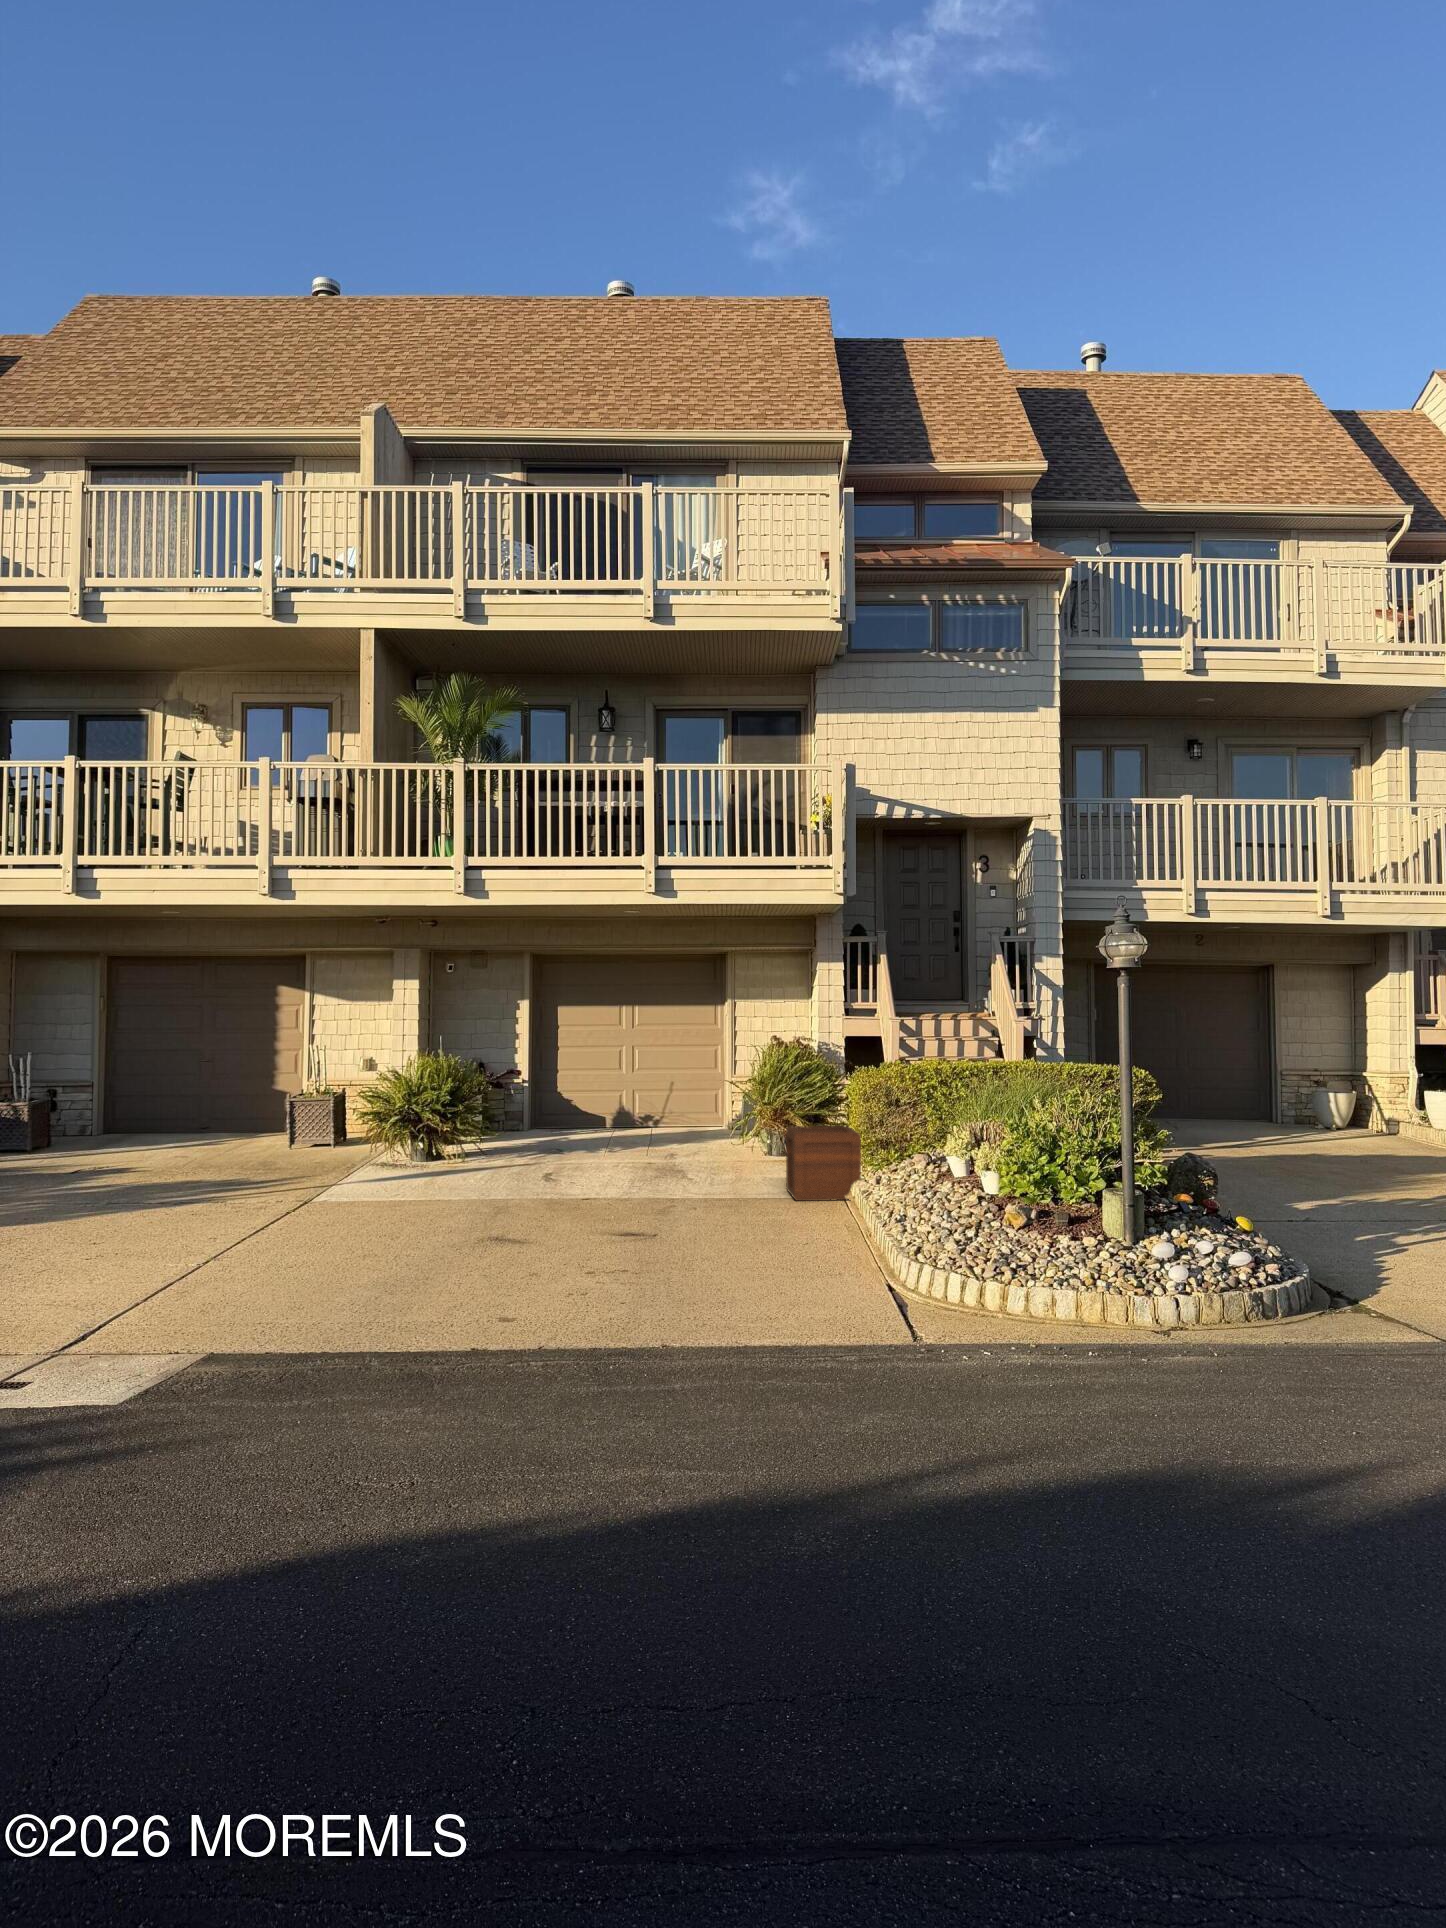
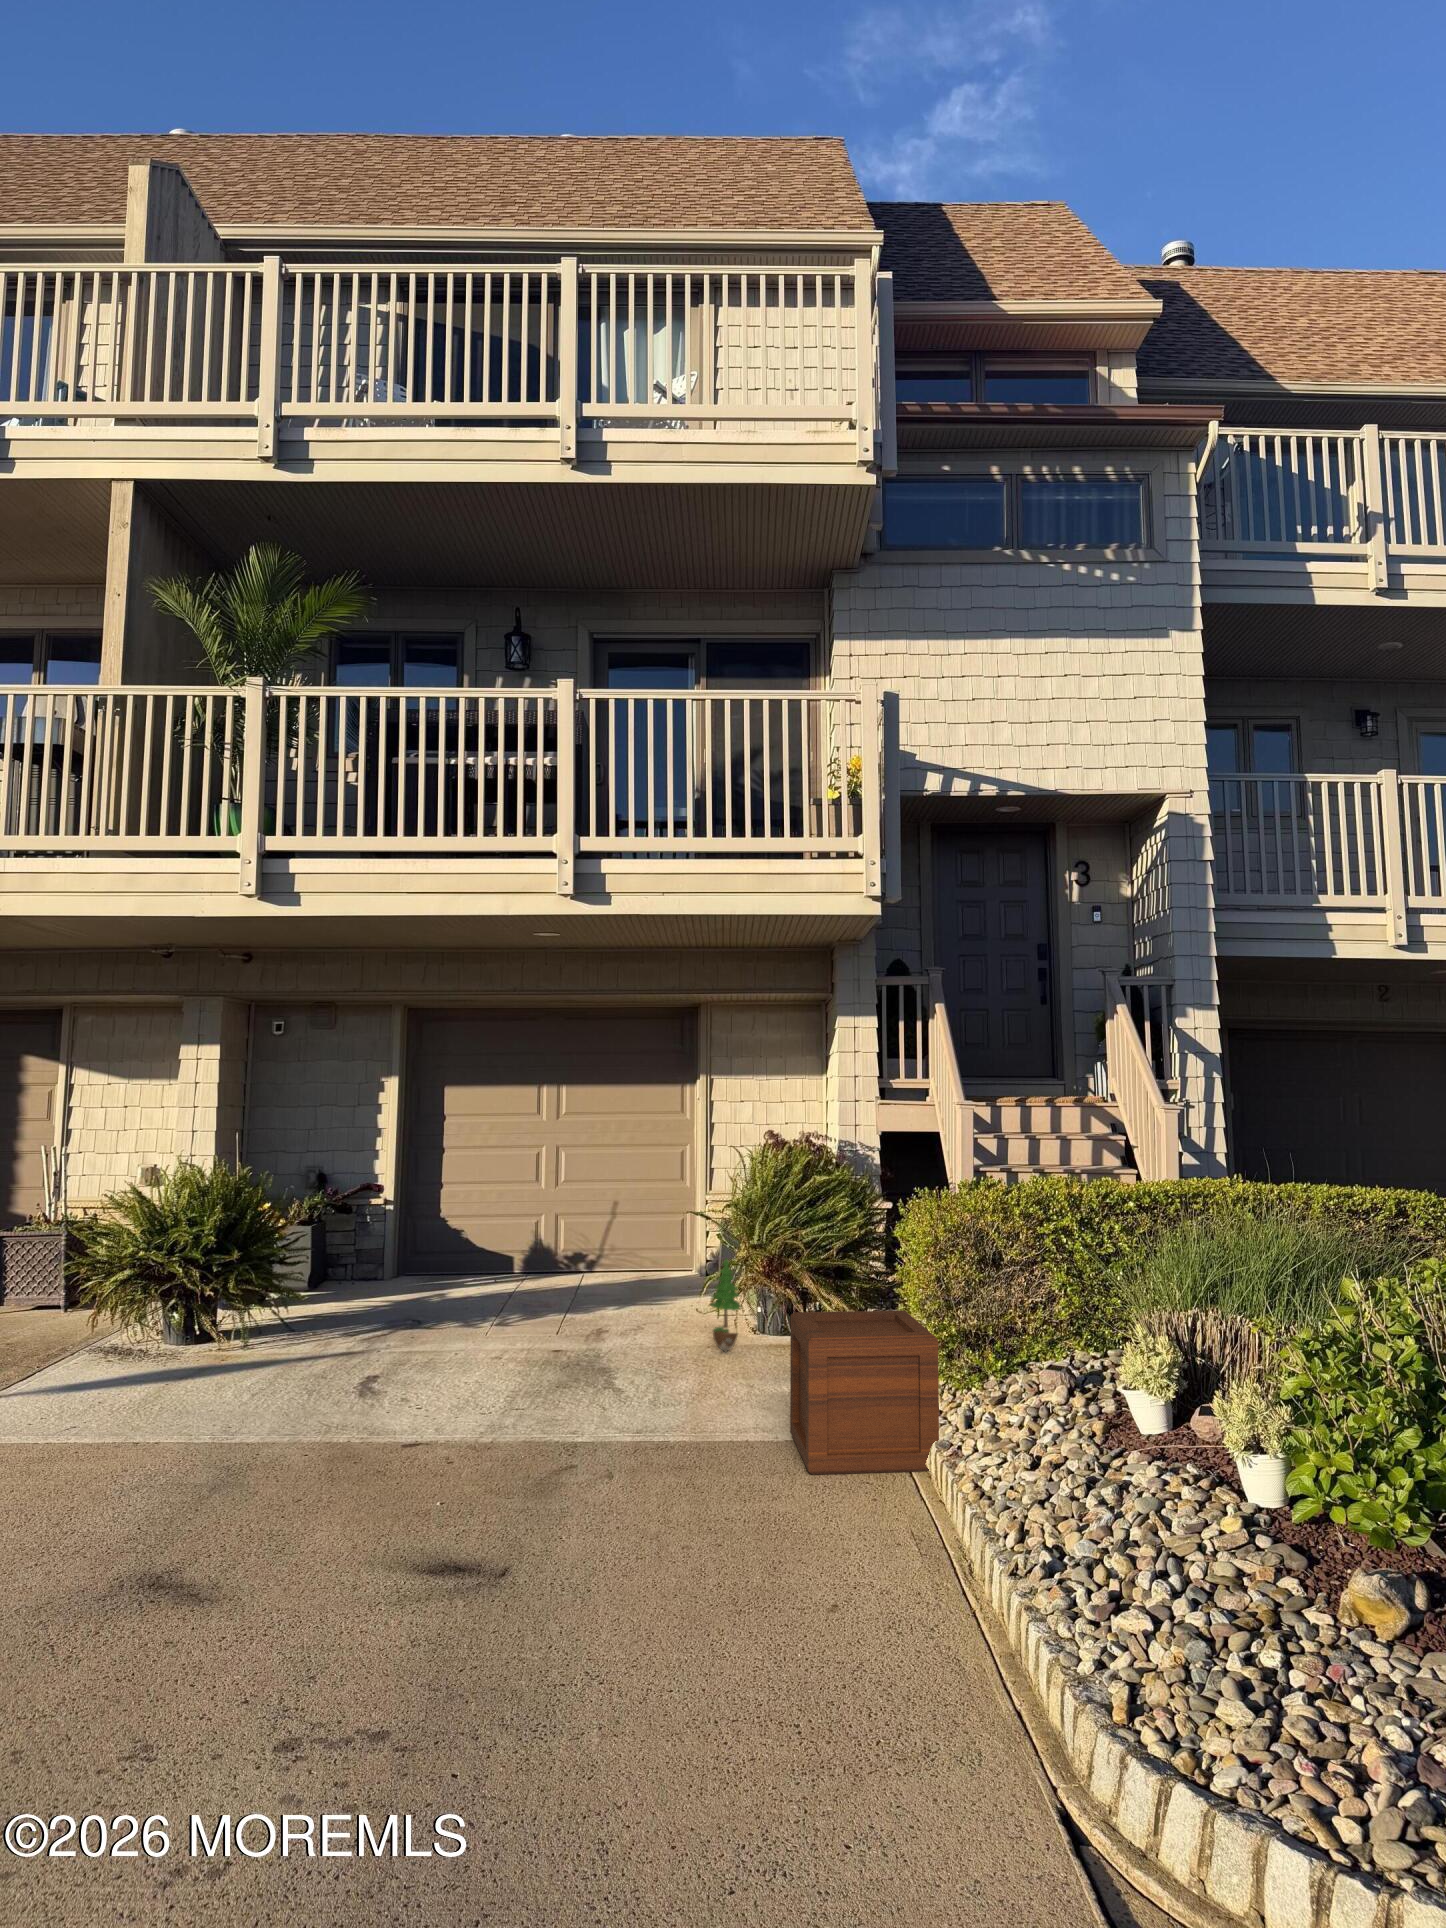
potted tree: none [740,1108,759,1164] -> present [710,1258,742,1352]

